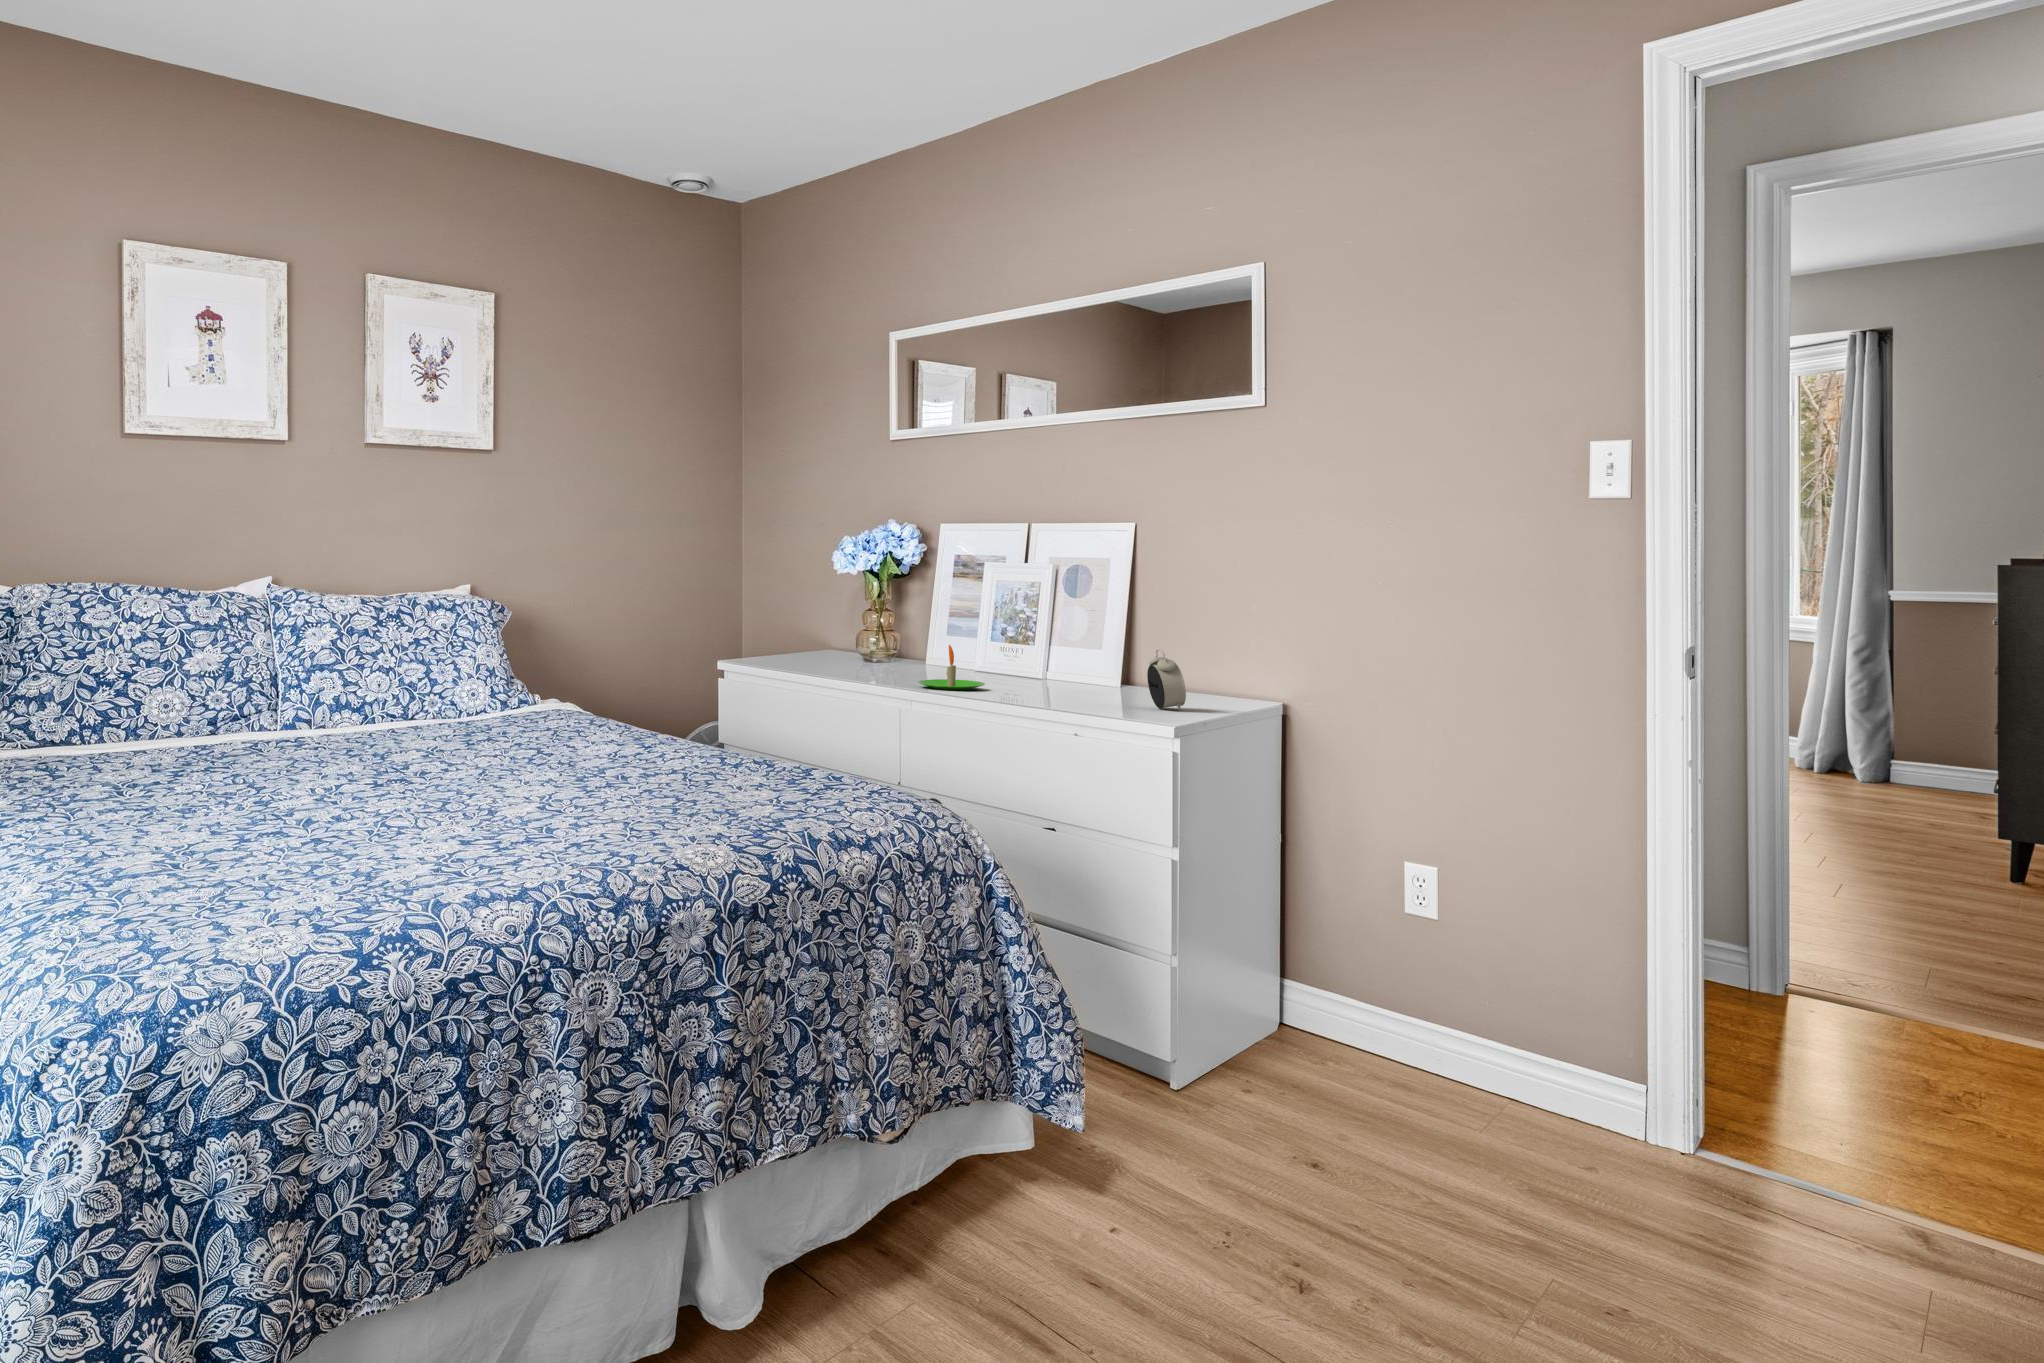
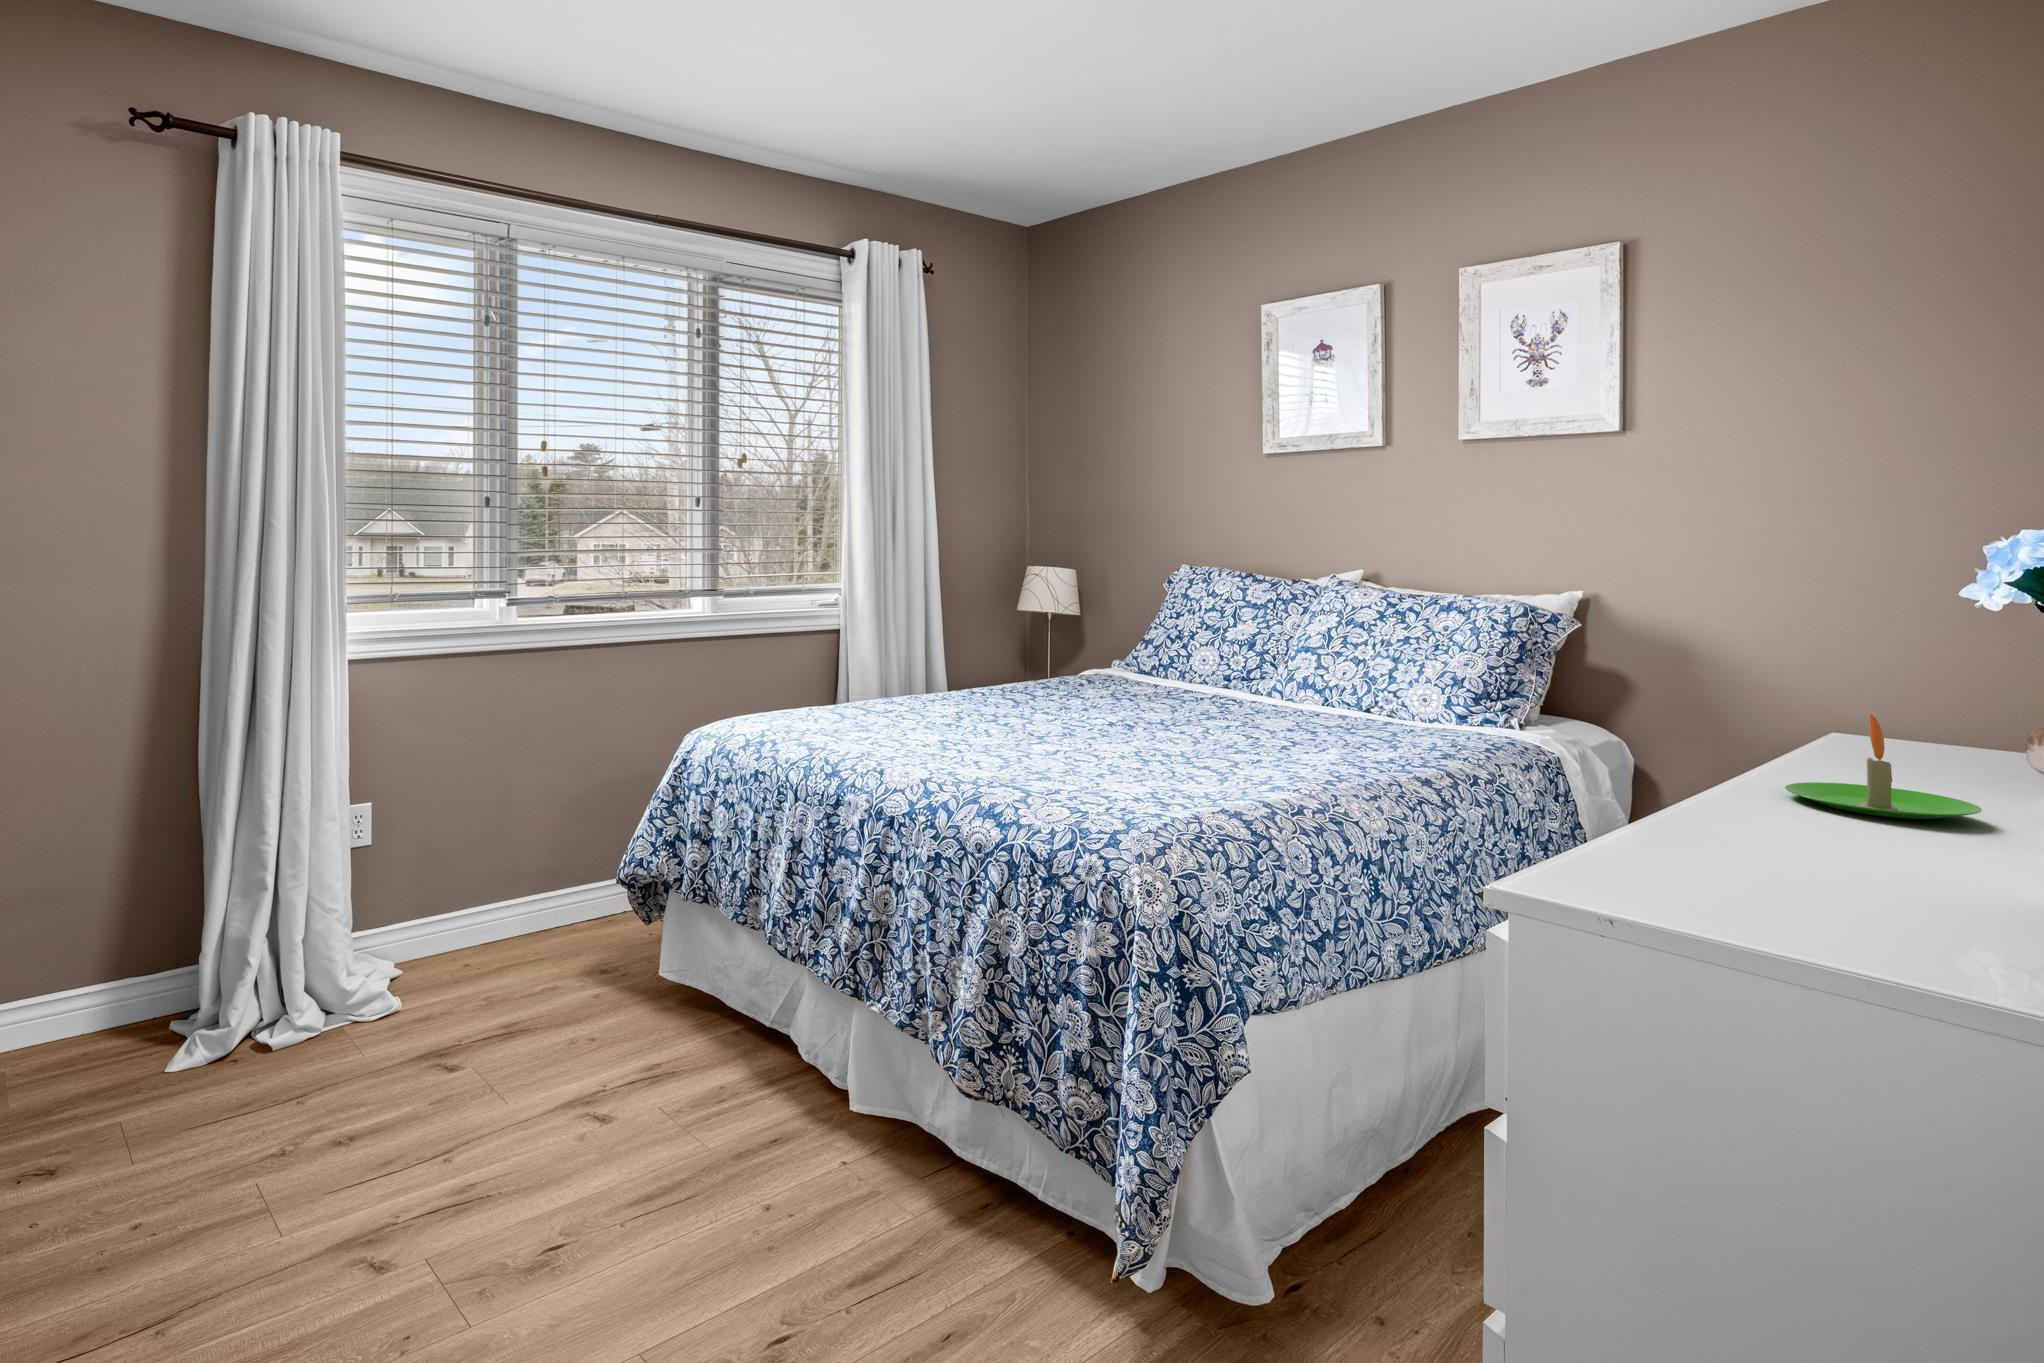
alarm clock: present [1147,649,1186,710] -> none [1638,740,1789,892]

